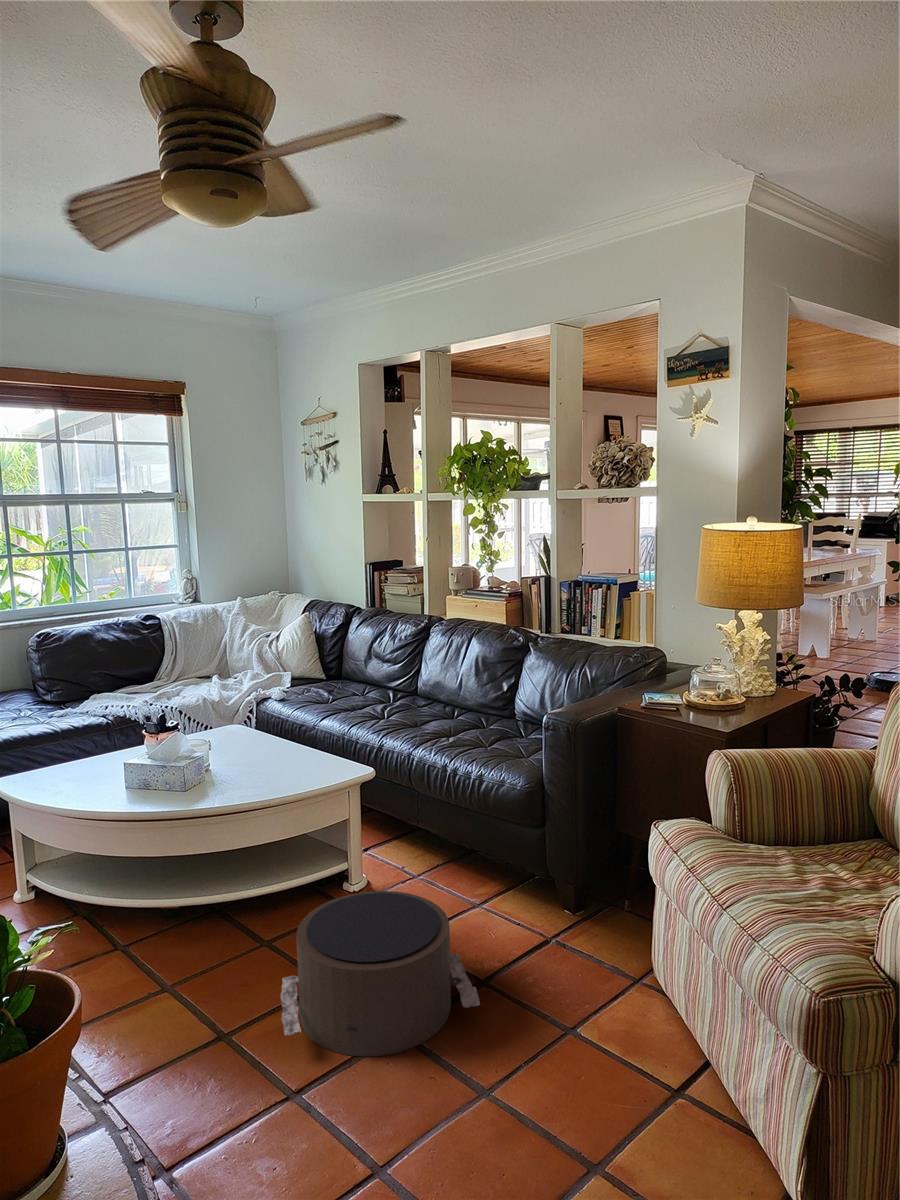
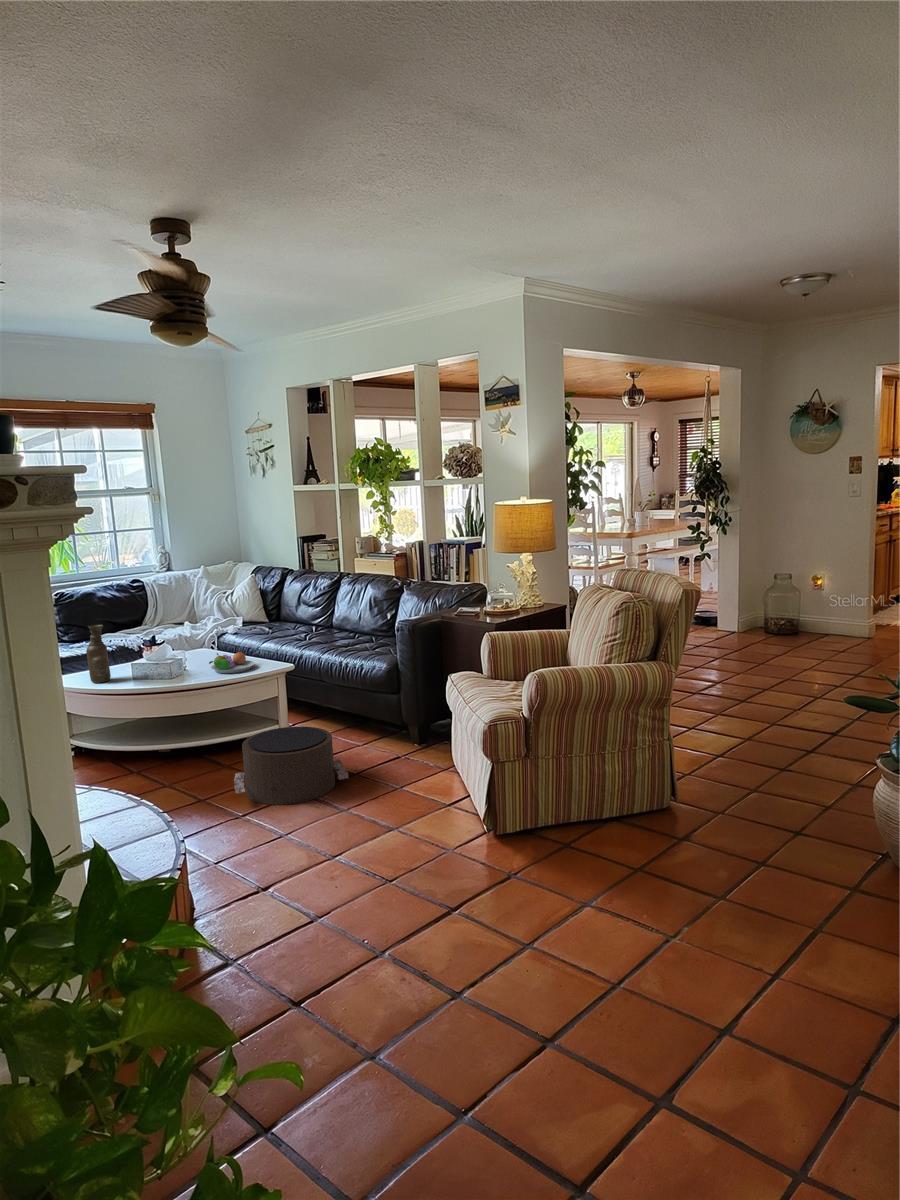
vase: none [55,702,93,793] -> present [86,625,111,683]
fruit bowl: none [244,746,314,783] -> present [209,652,254,673]

